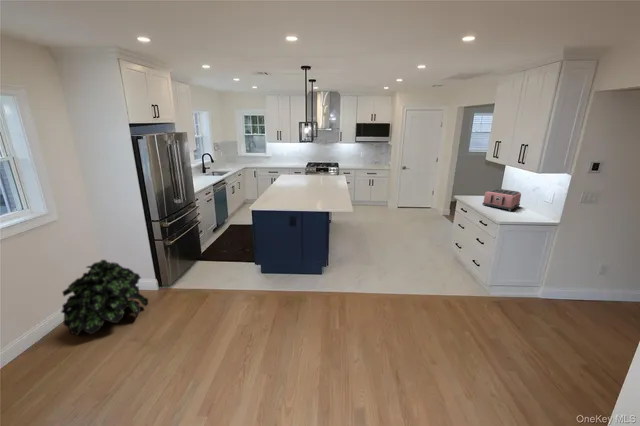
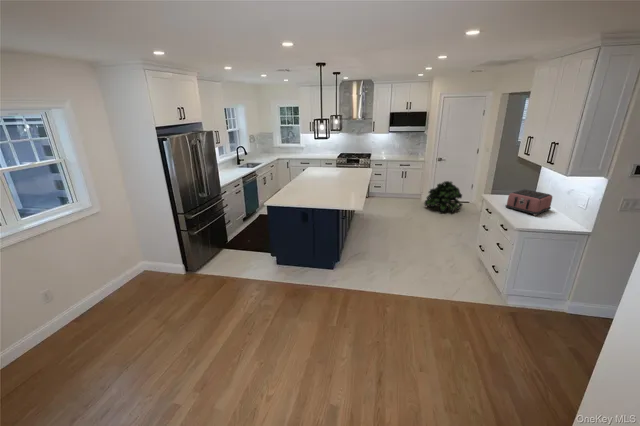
potted plant: present [62,260,148,335] -> present [425,181,462,212]

